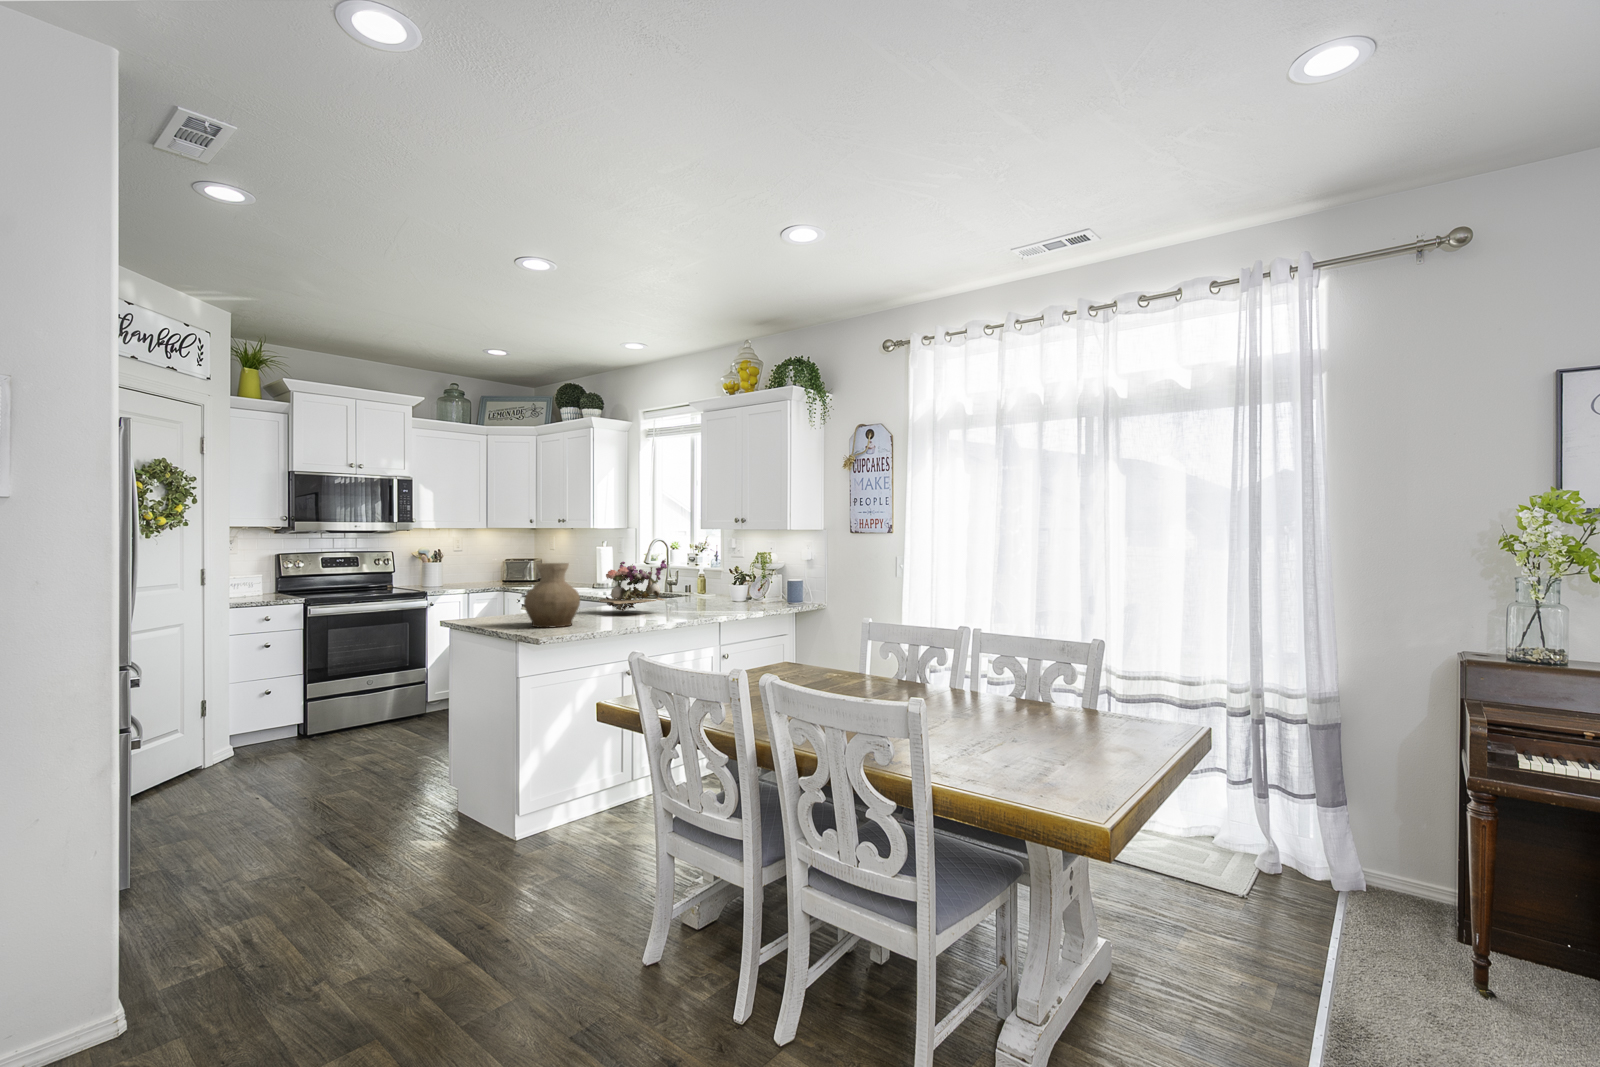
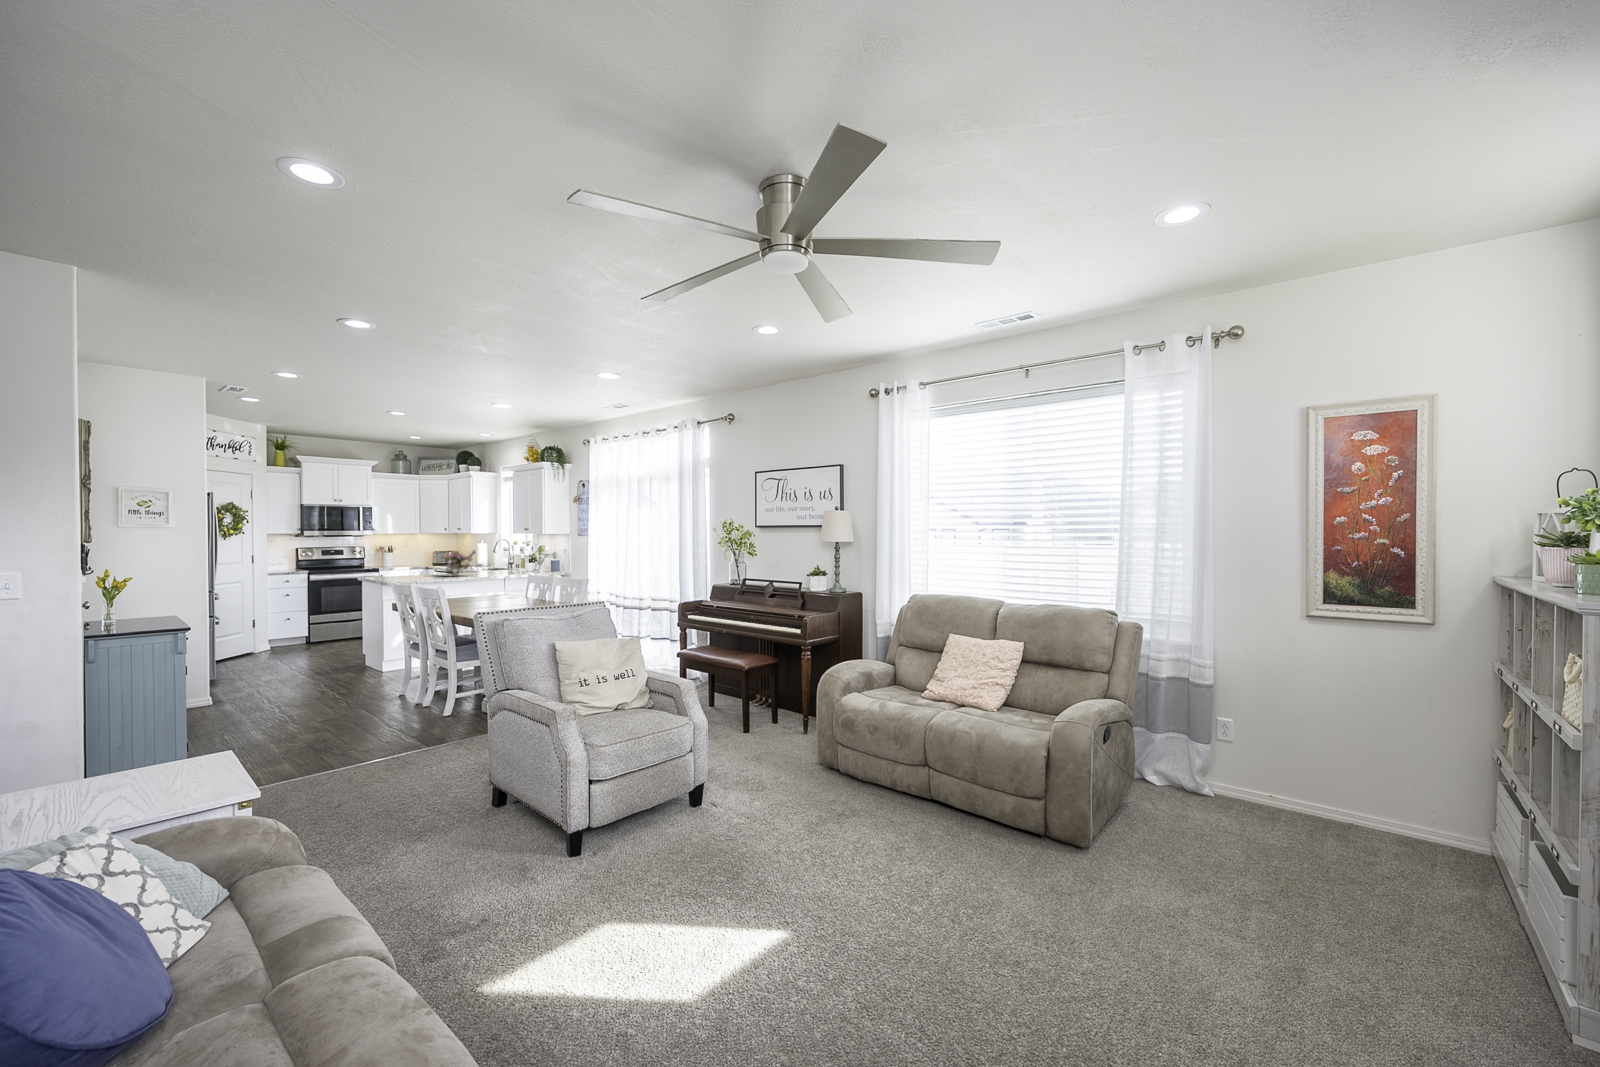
vase: present [524,563,580,627] -> none [389,551,418,580]

